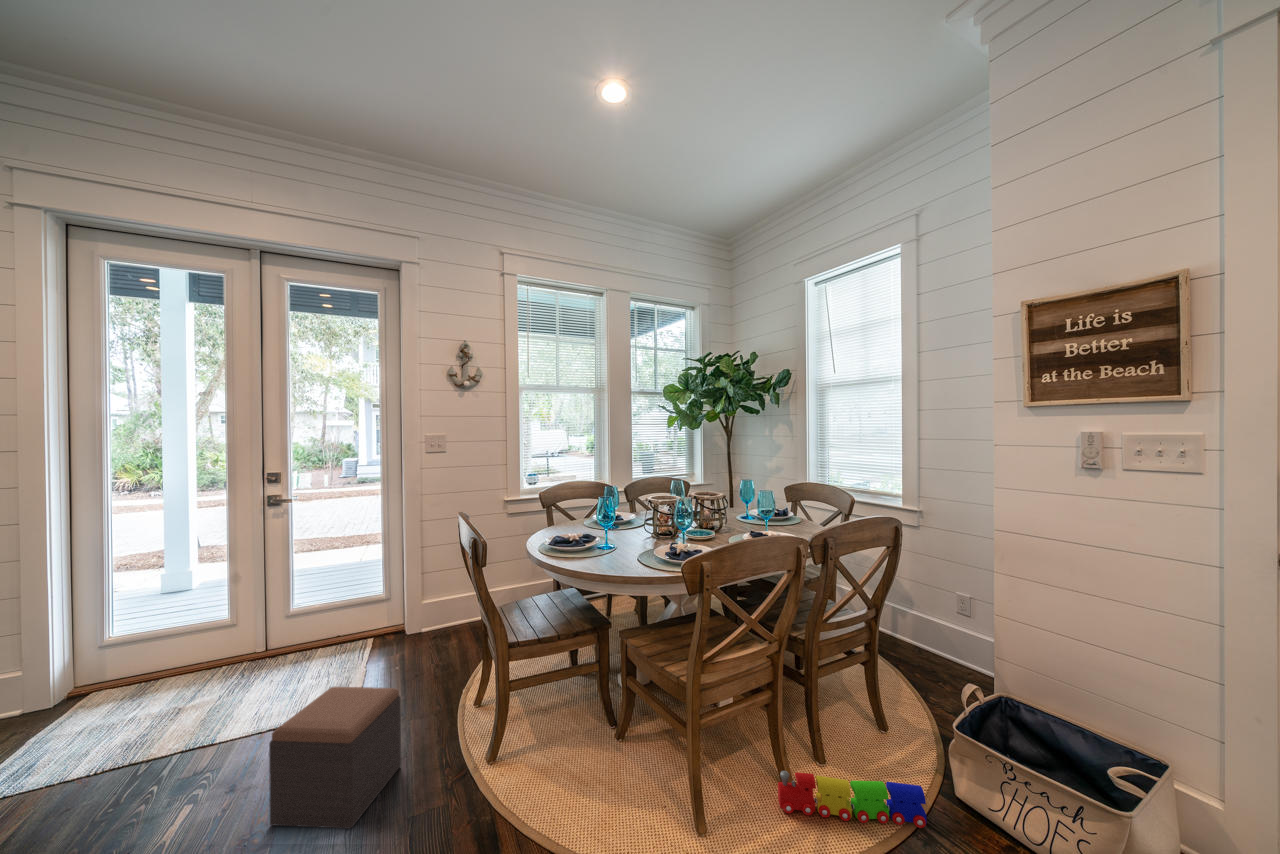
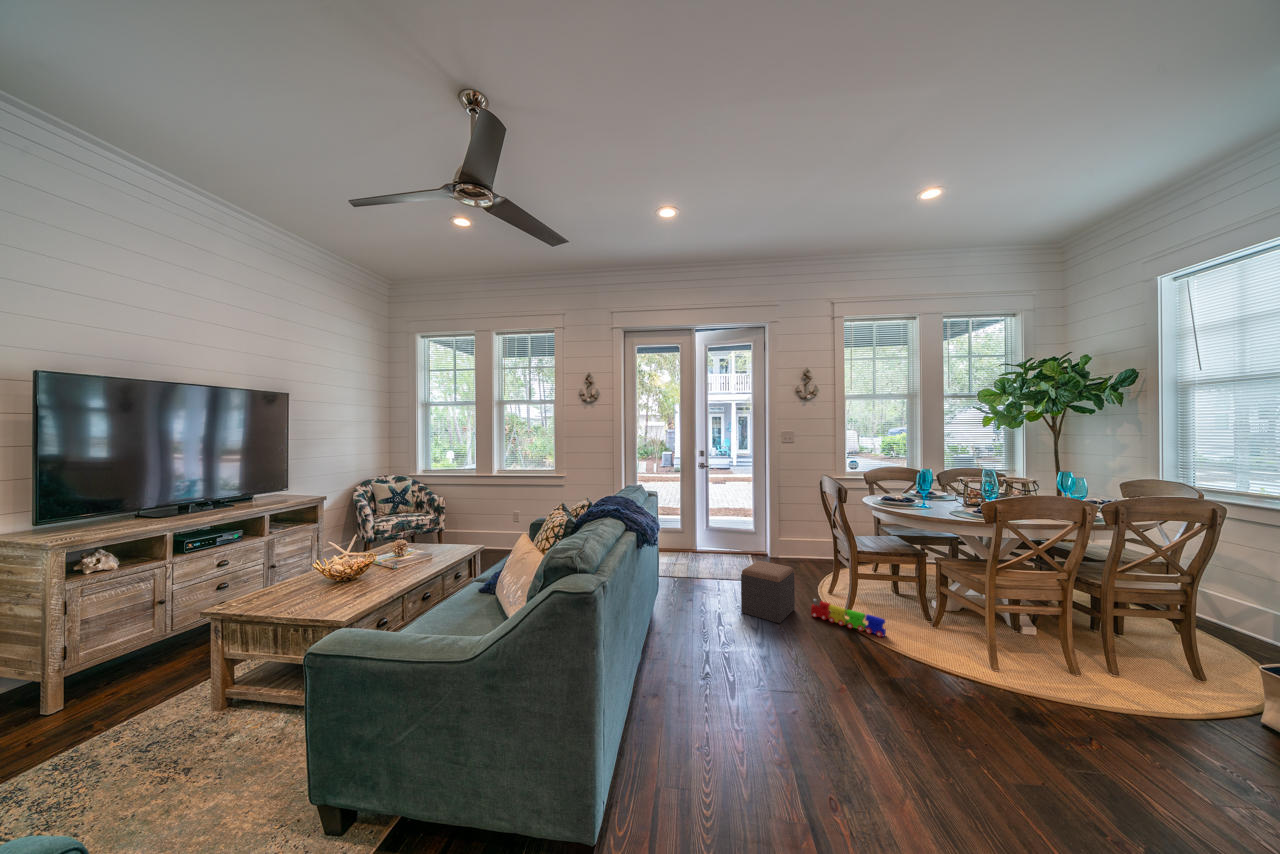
toy train: present [778,771,926,828] -> present [811,599,886,637]

